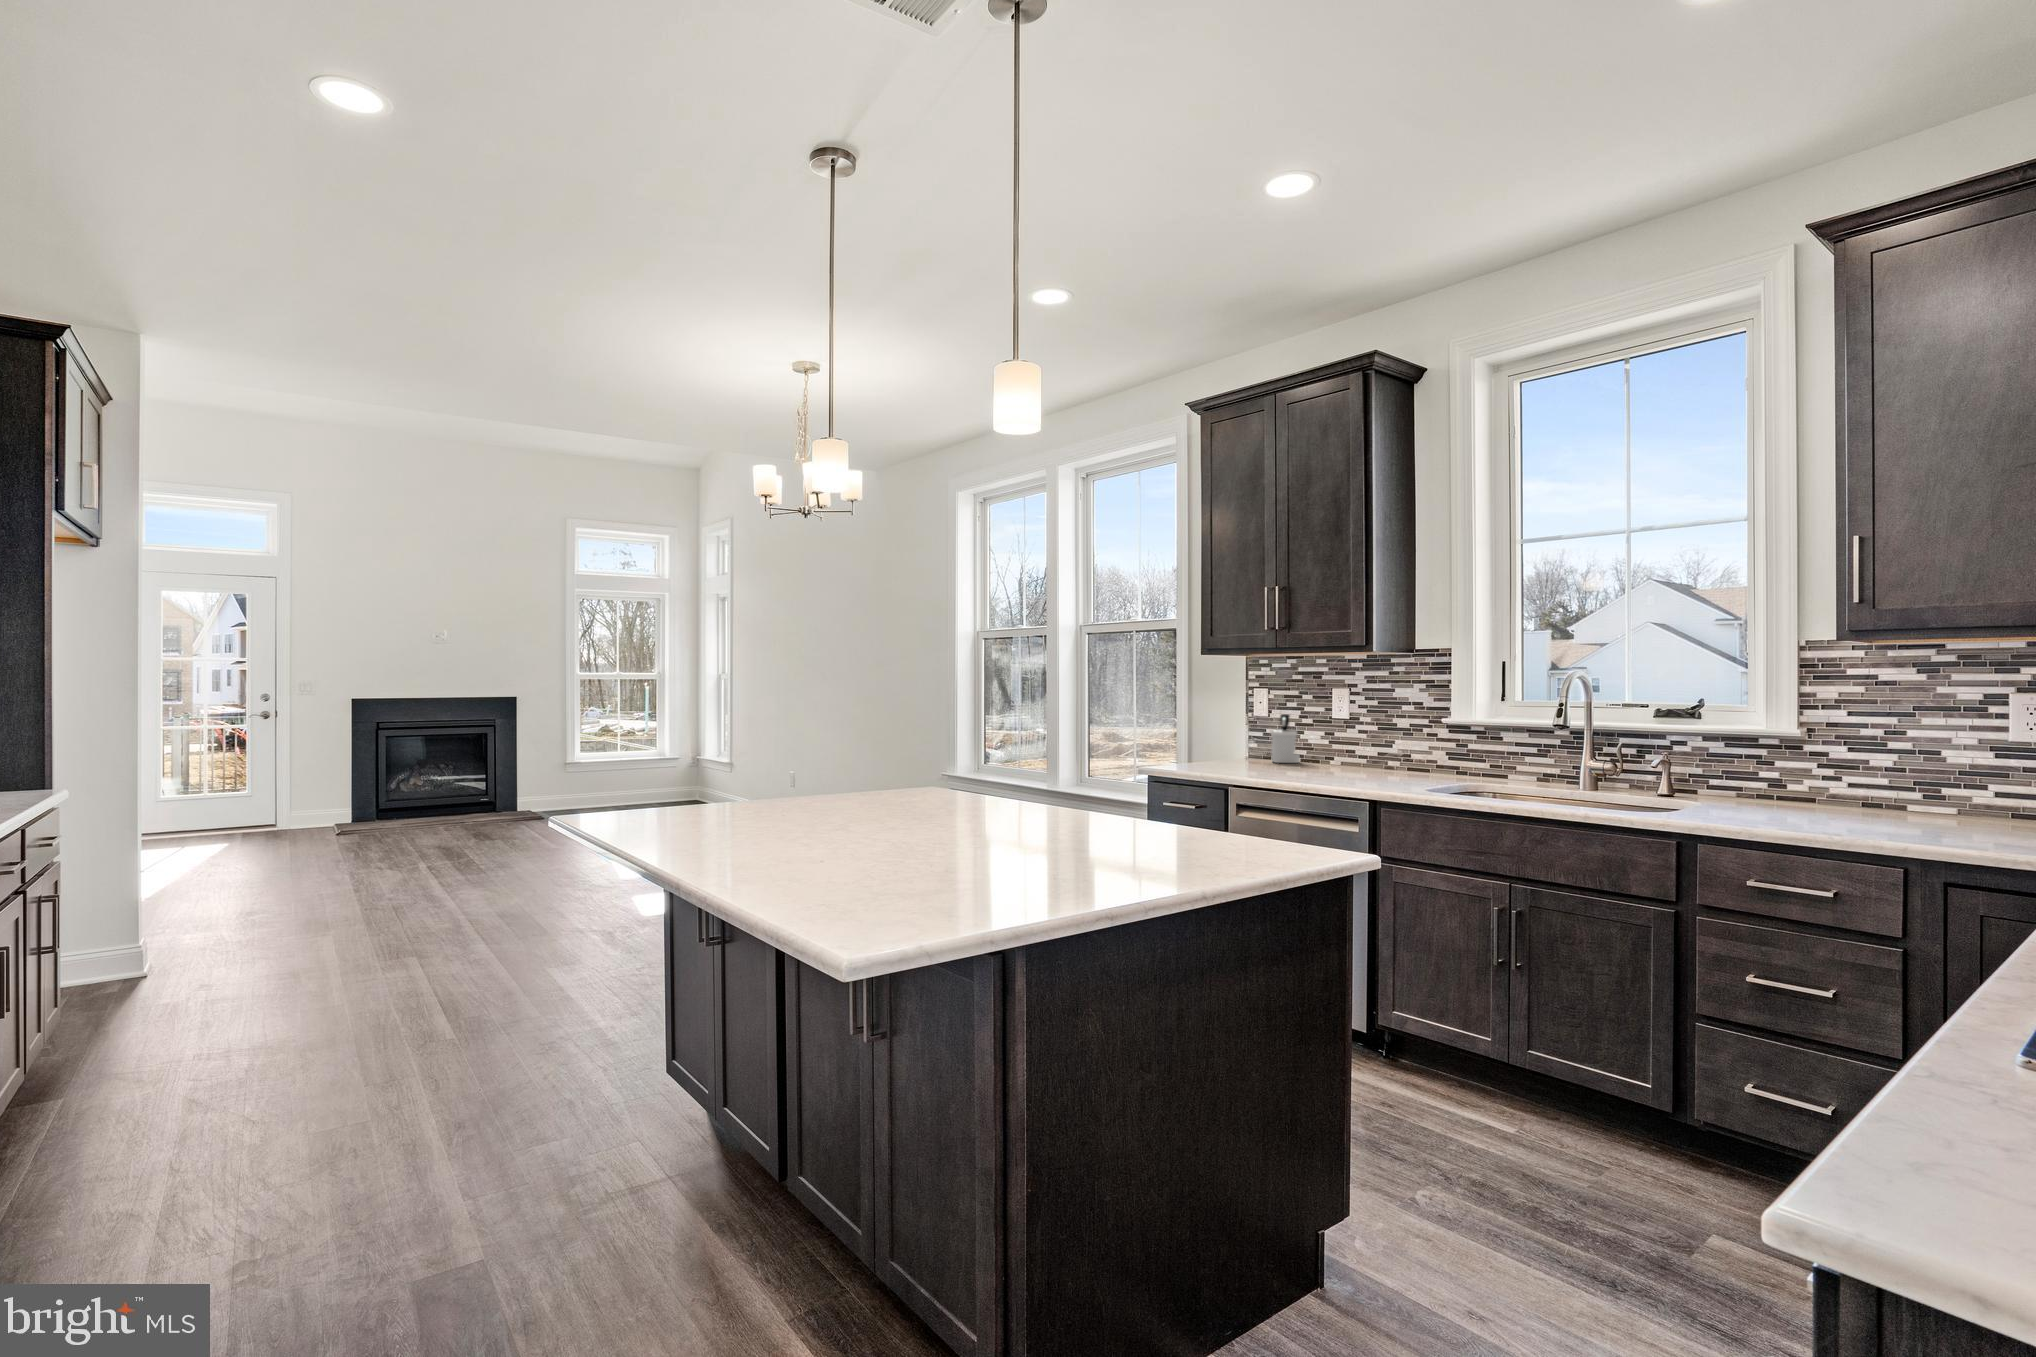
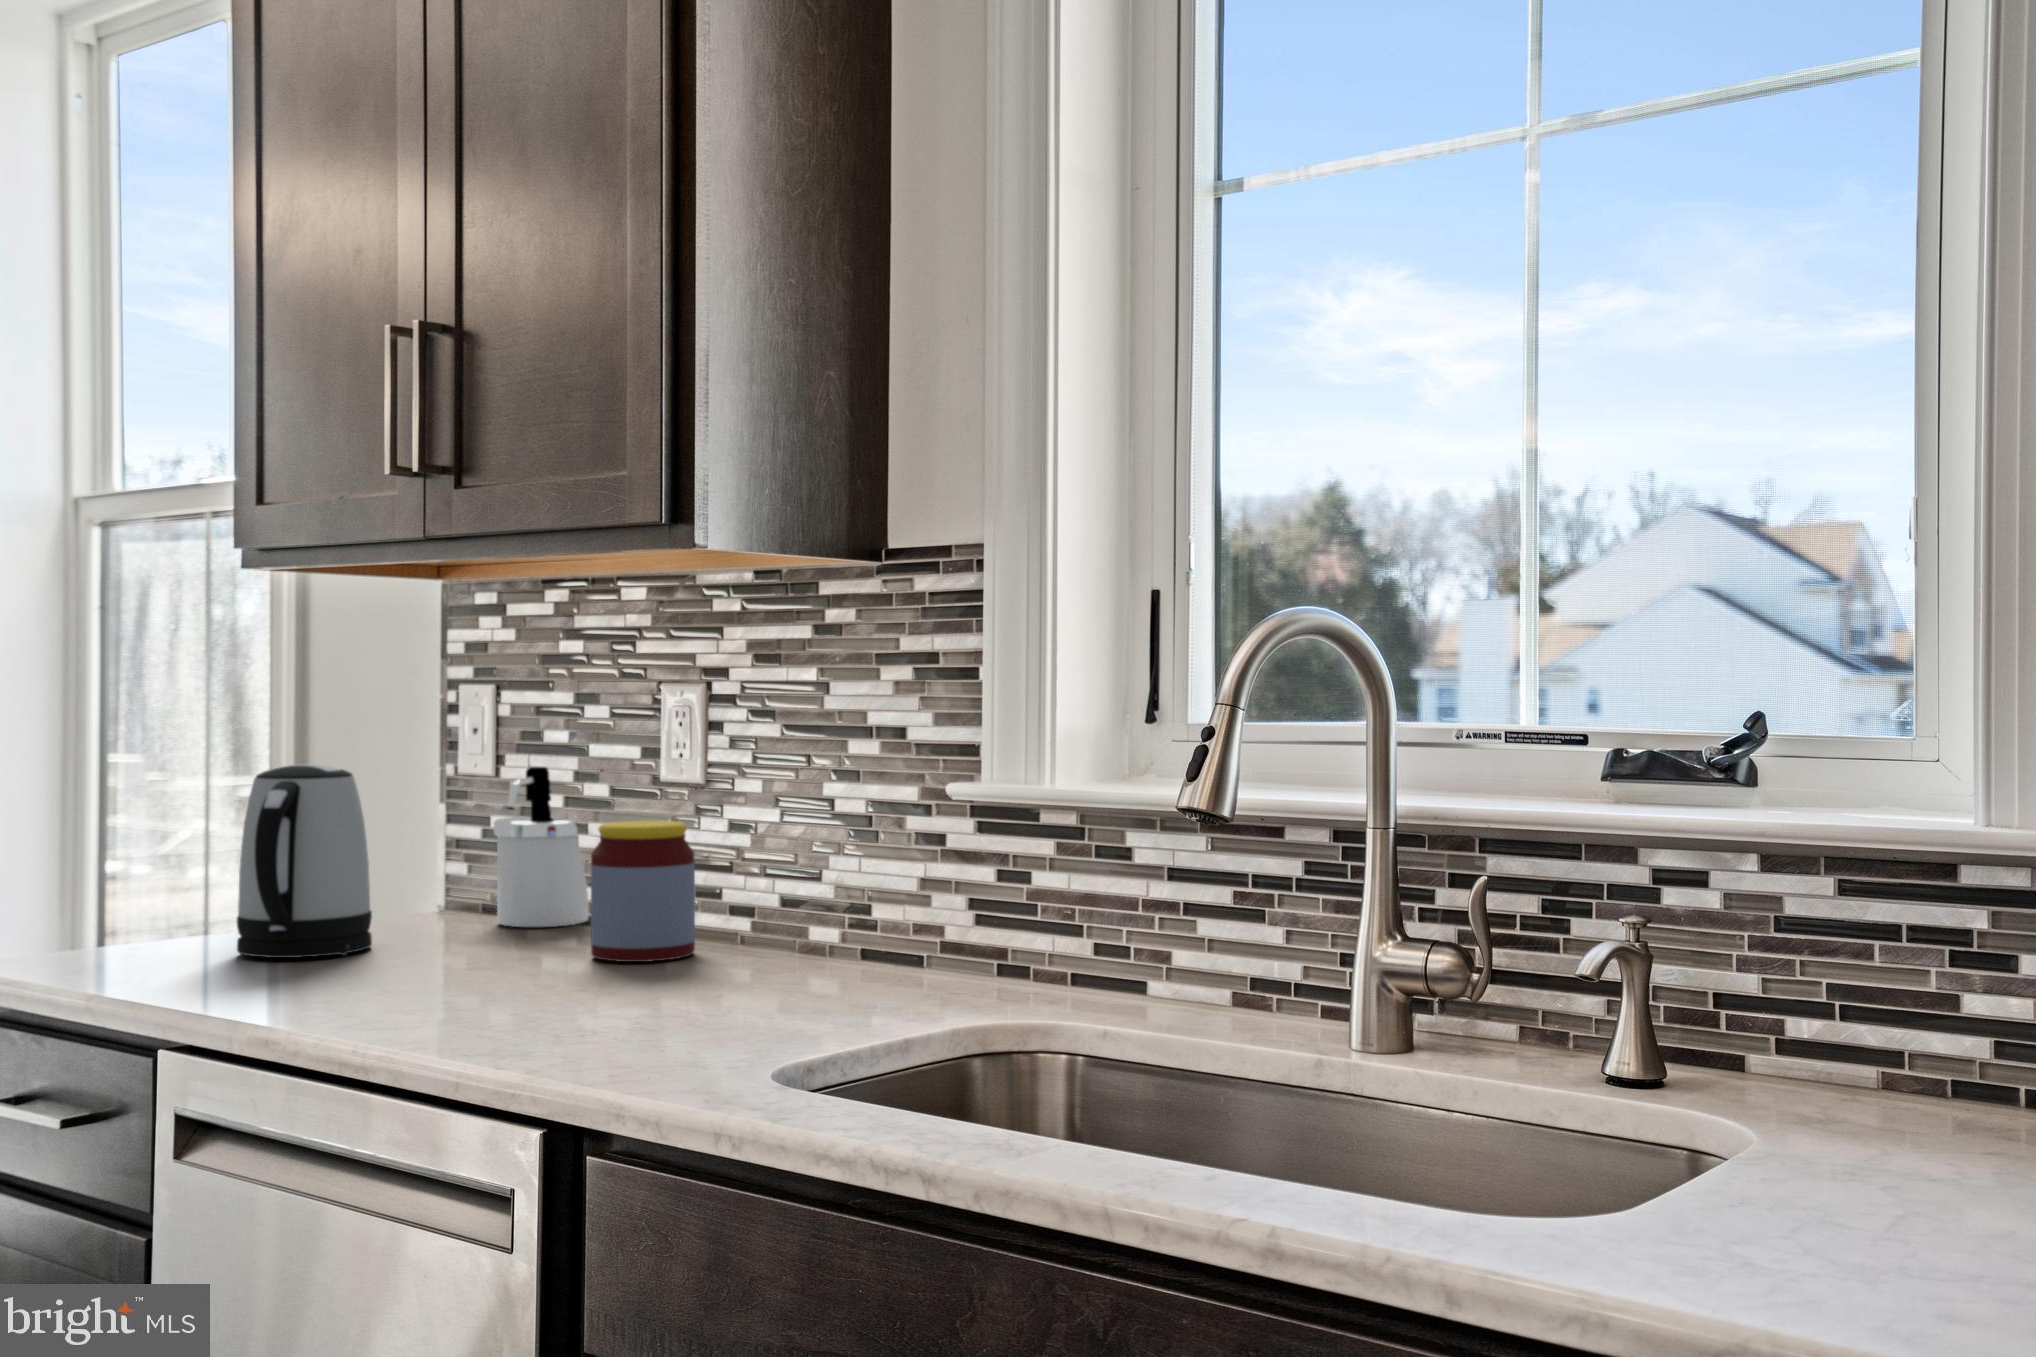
kettle: none [1208,712,1246,768] -> present [237,764,372,958]
jar: none [1319,730,1351,770] -> present [591,821,695,962]

